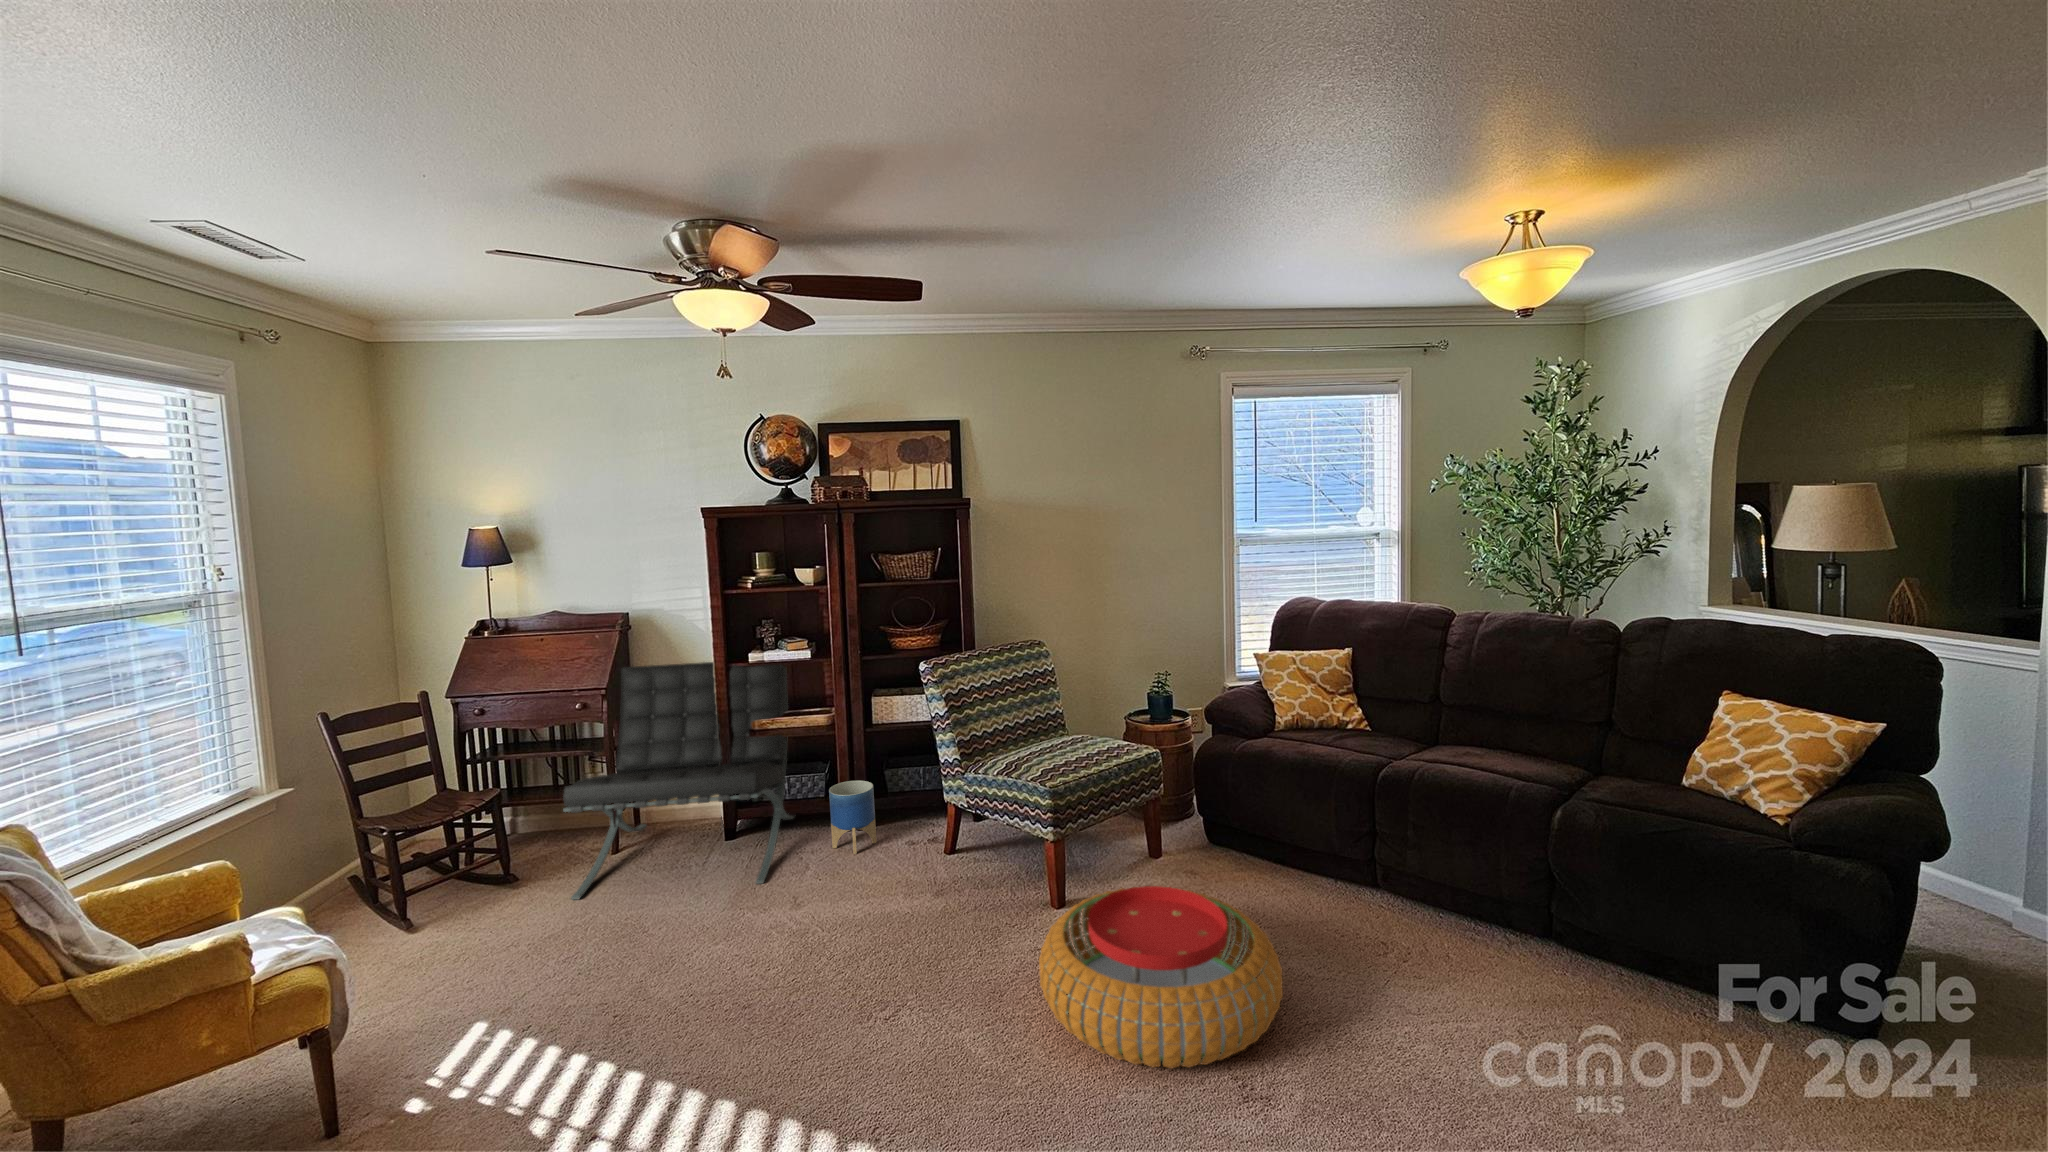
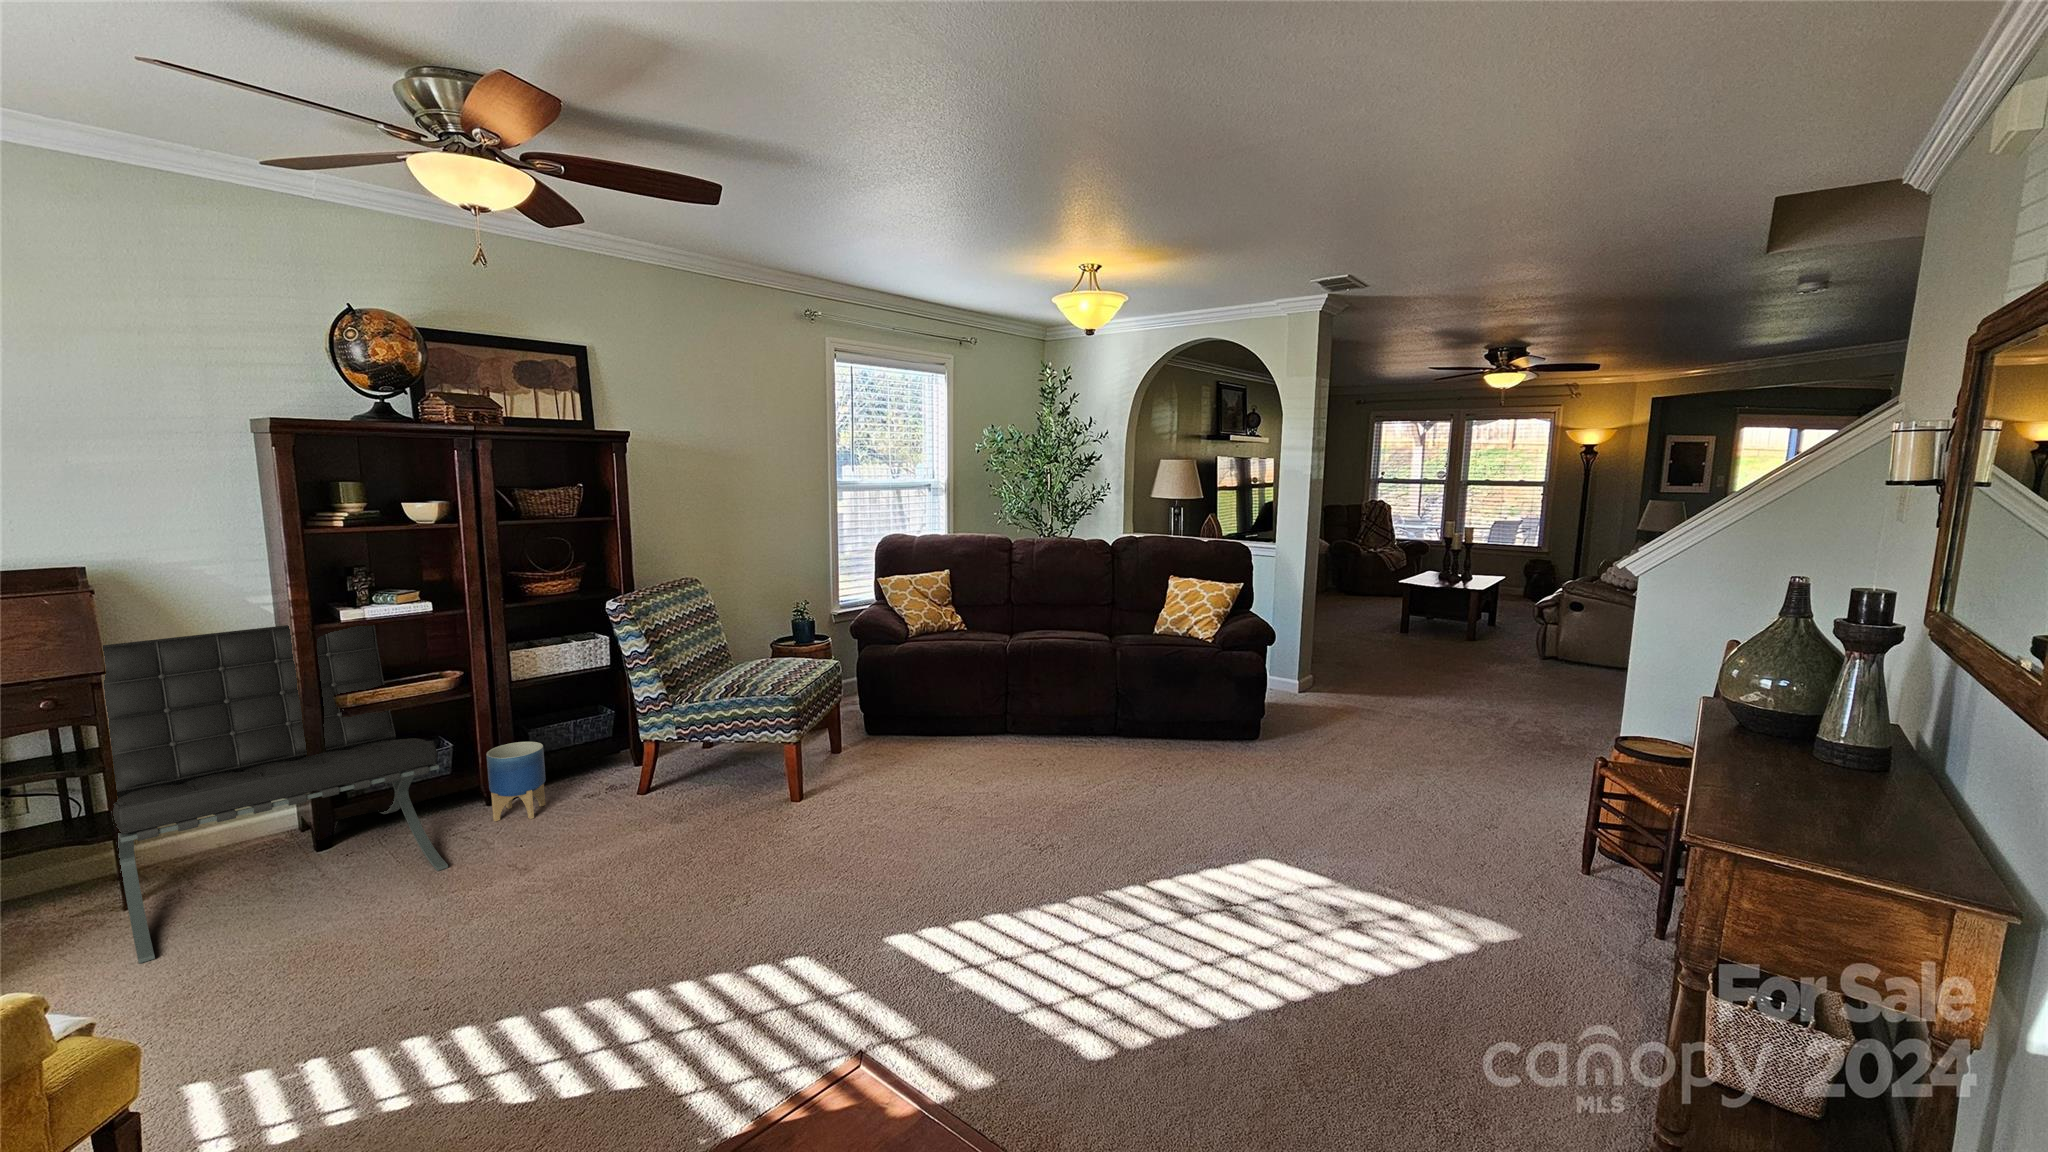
pouf: present [1039,886,1283,1068] -> none [845,745,1027,860]

